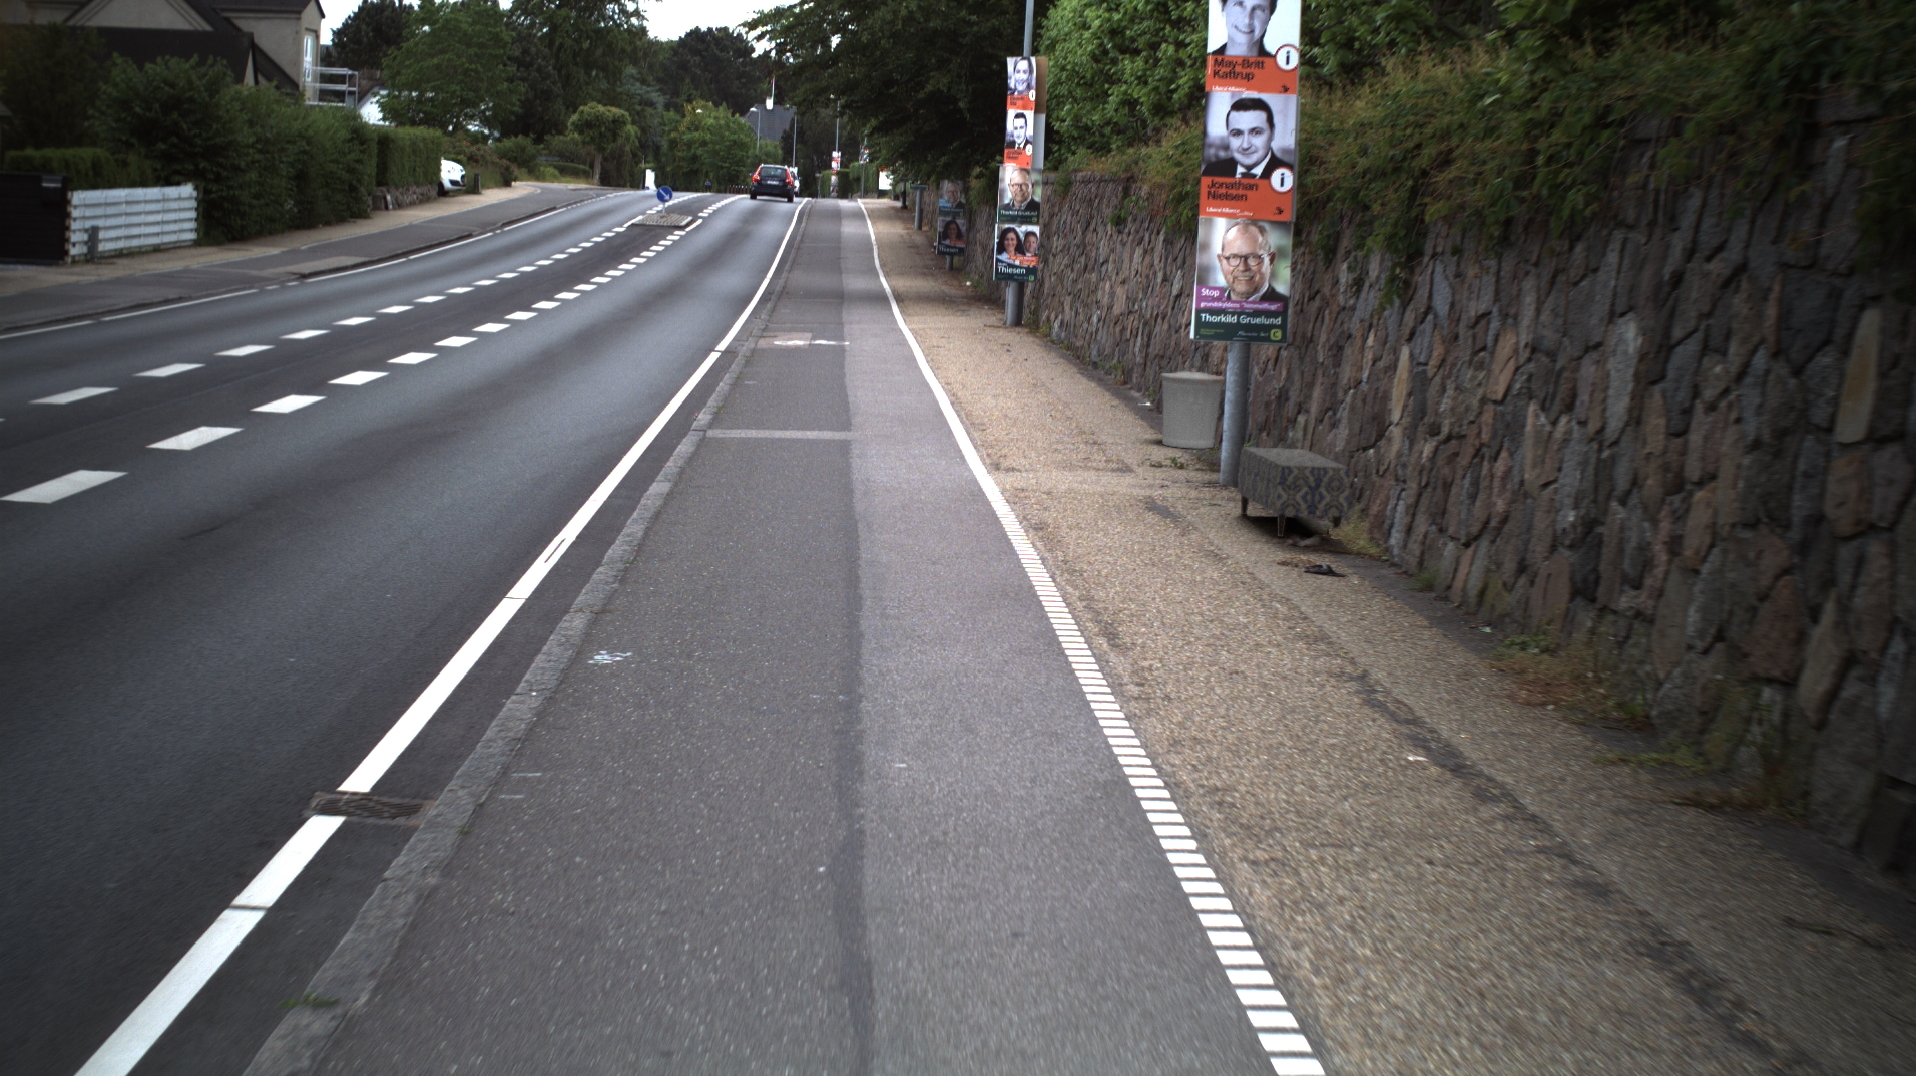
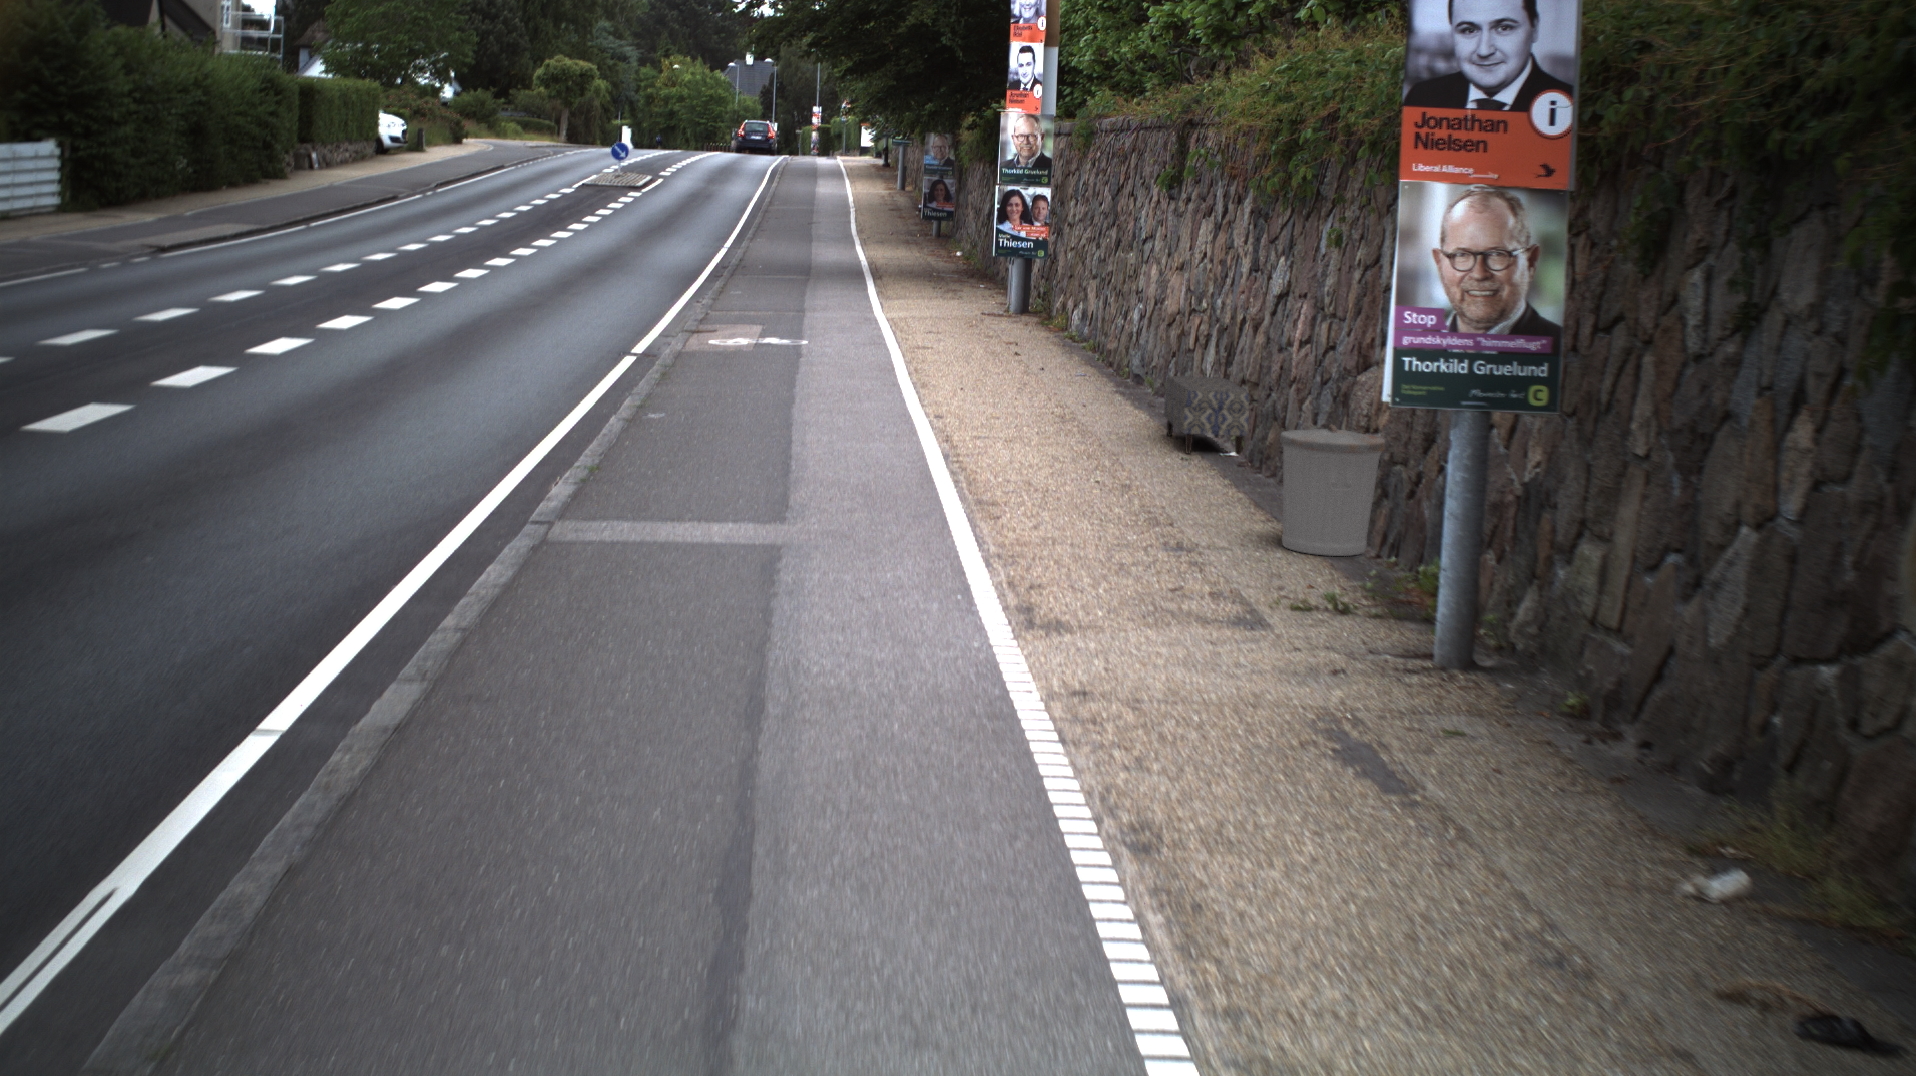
bench: present [1237,447,1350,537] -> present [1163,376,1250,455]

